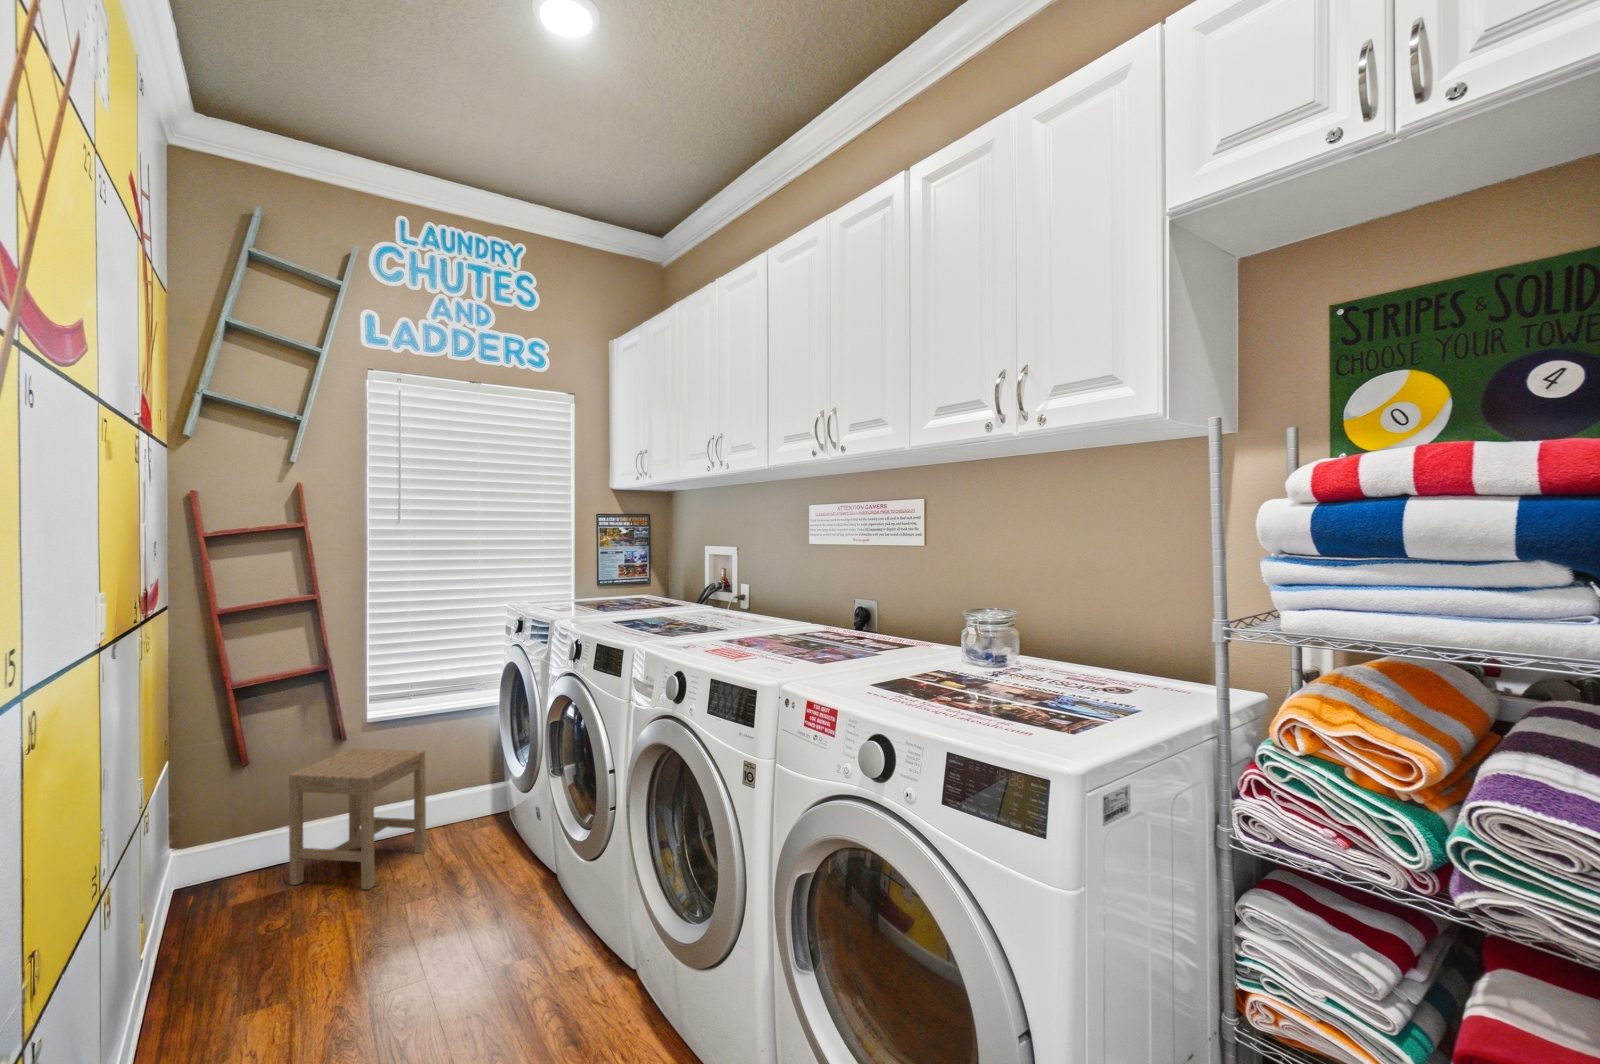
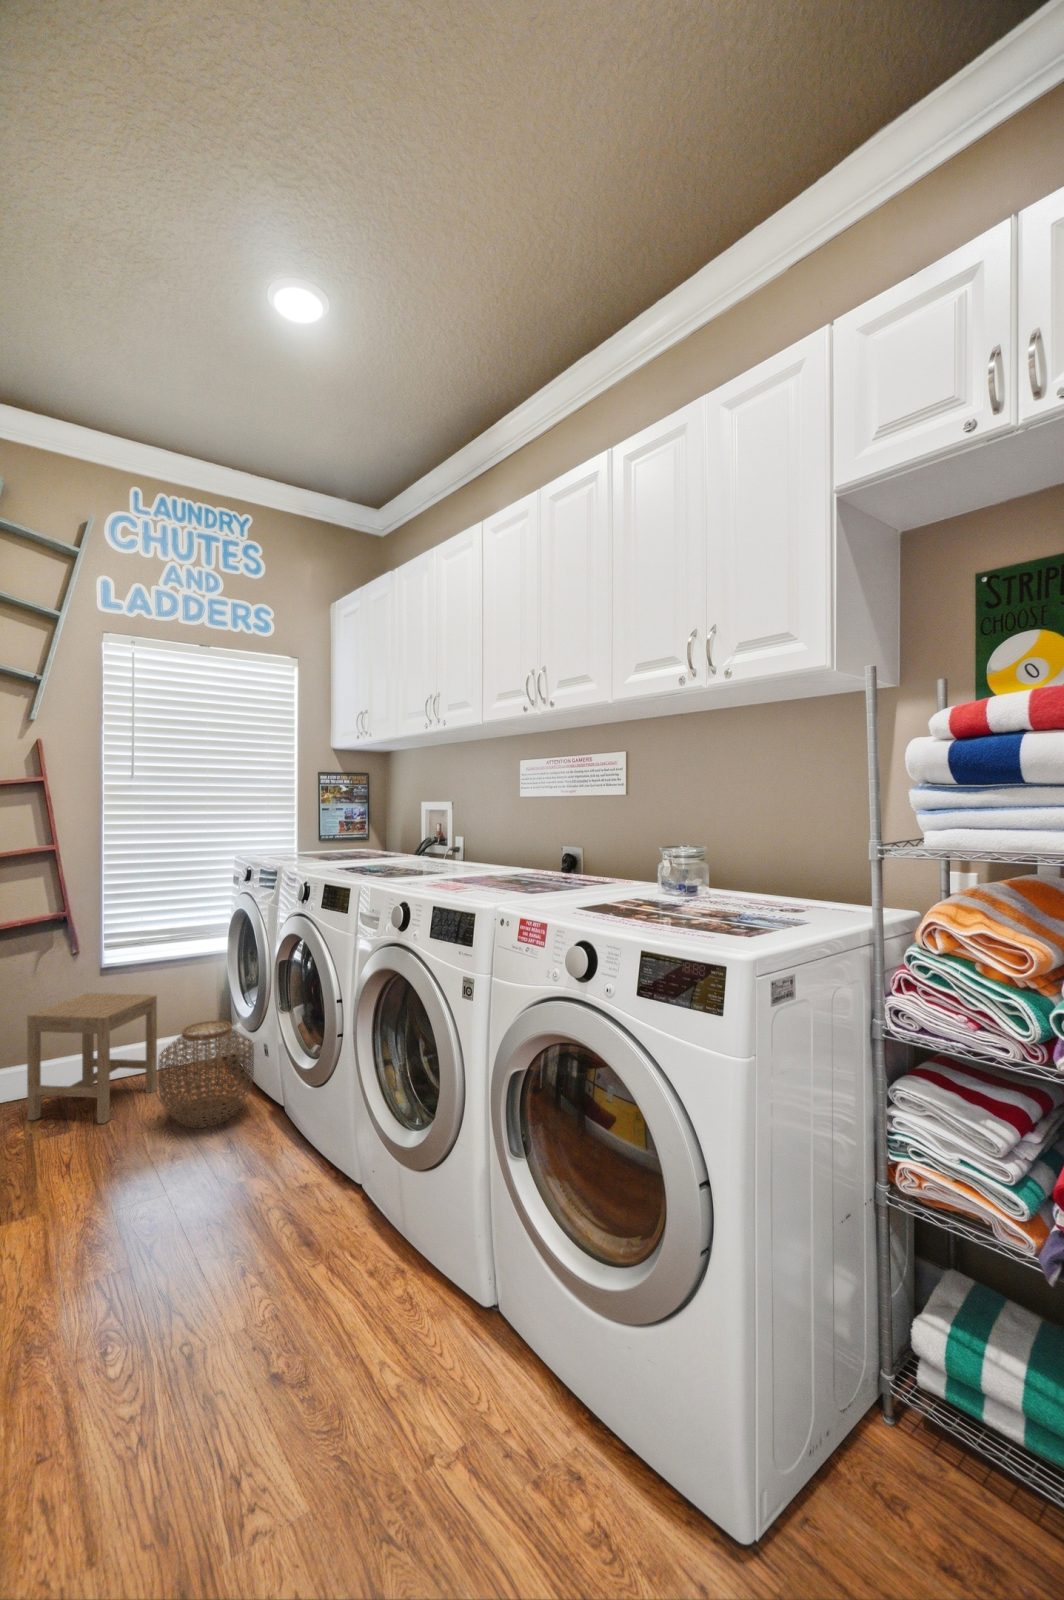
woven basket: none [425,780,525,896] -> present [158,1021,254,1128]

